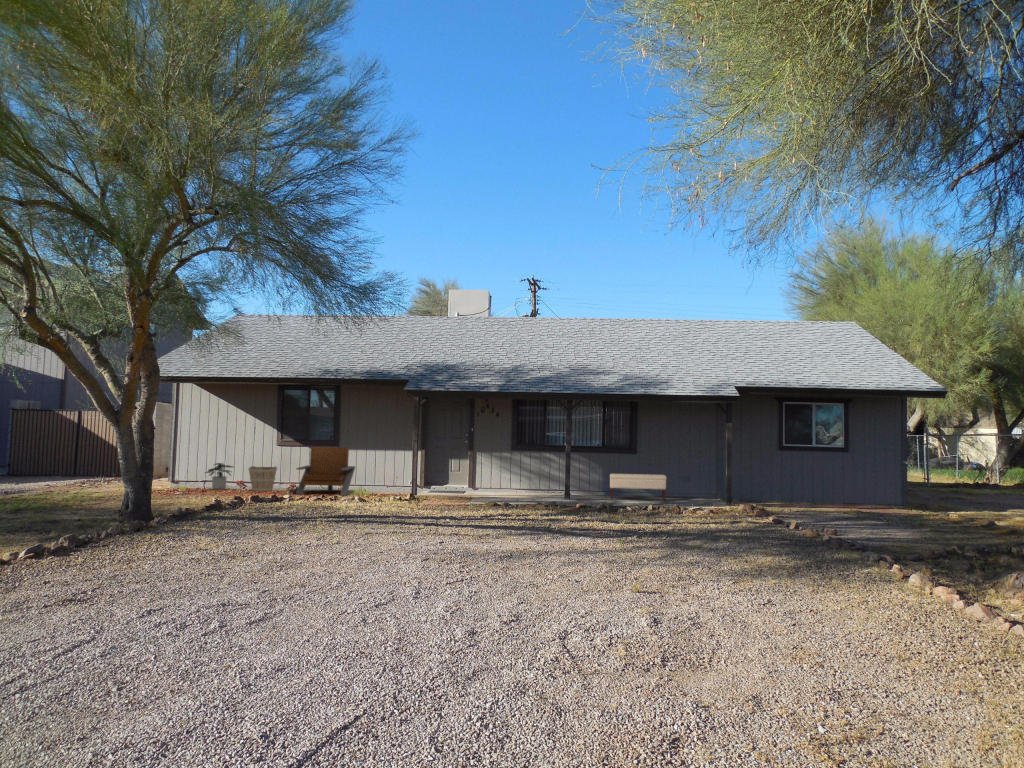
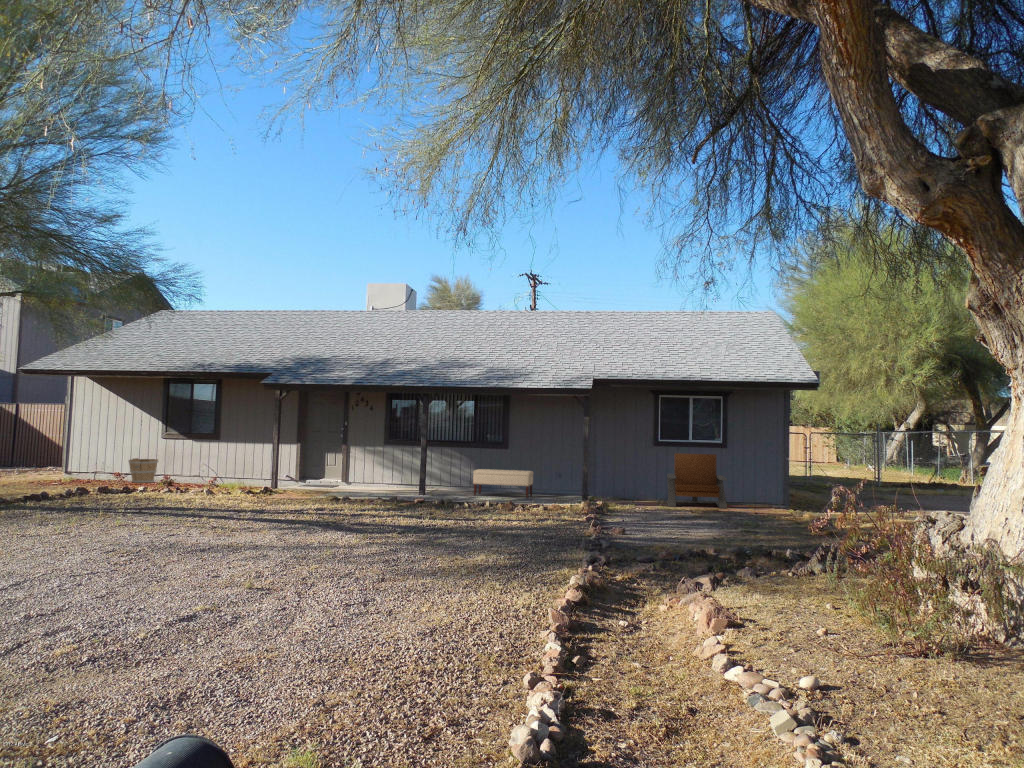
lounge chair: present [296,447,355,496] -> present [667,453,727,509]
potted plant: present [206,463,233,489] -> none [89,455,122,481]

